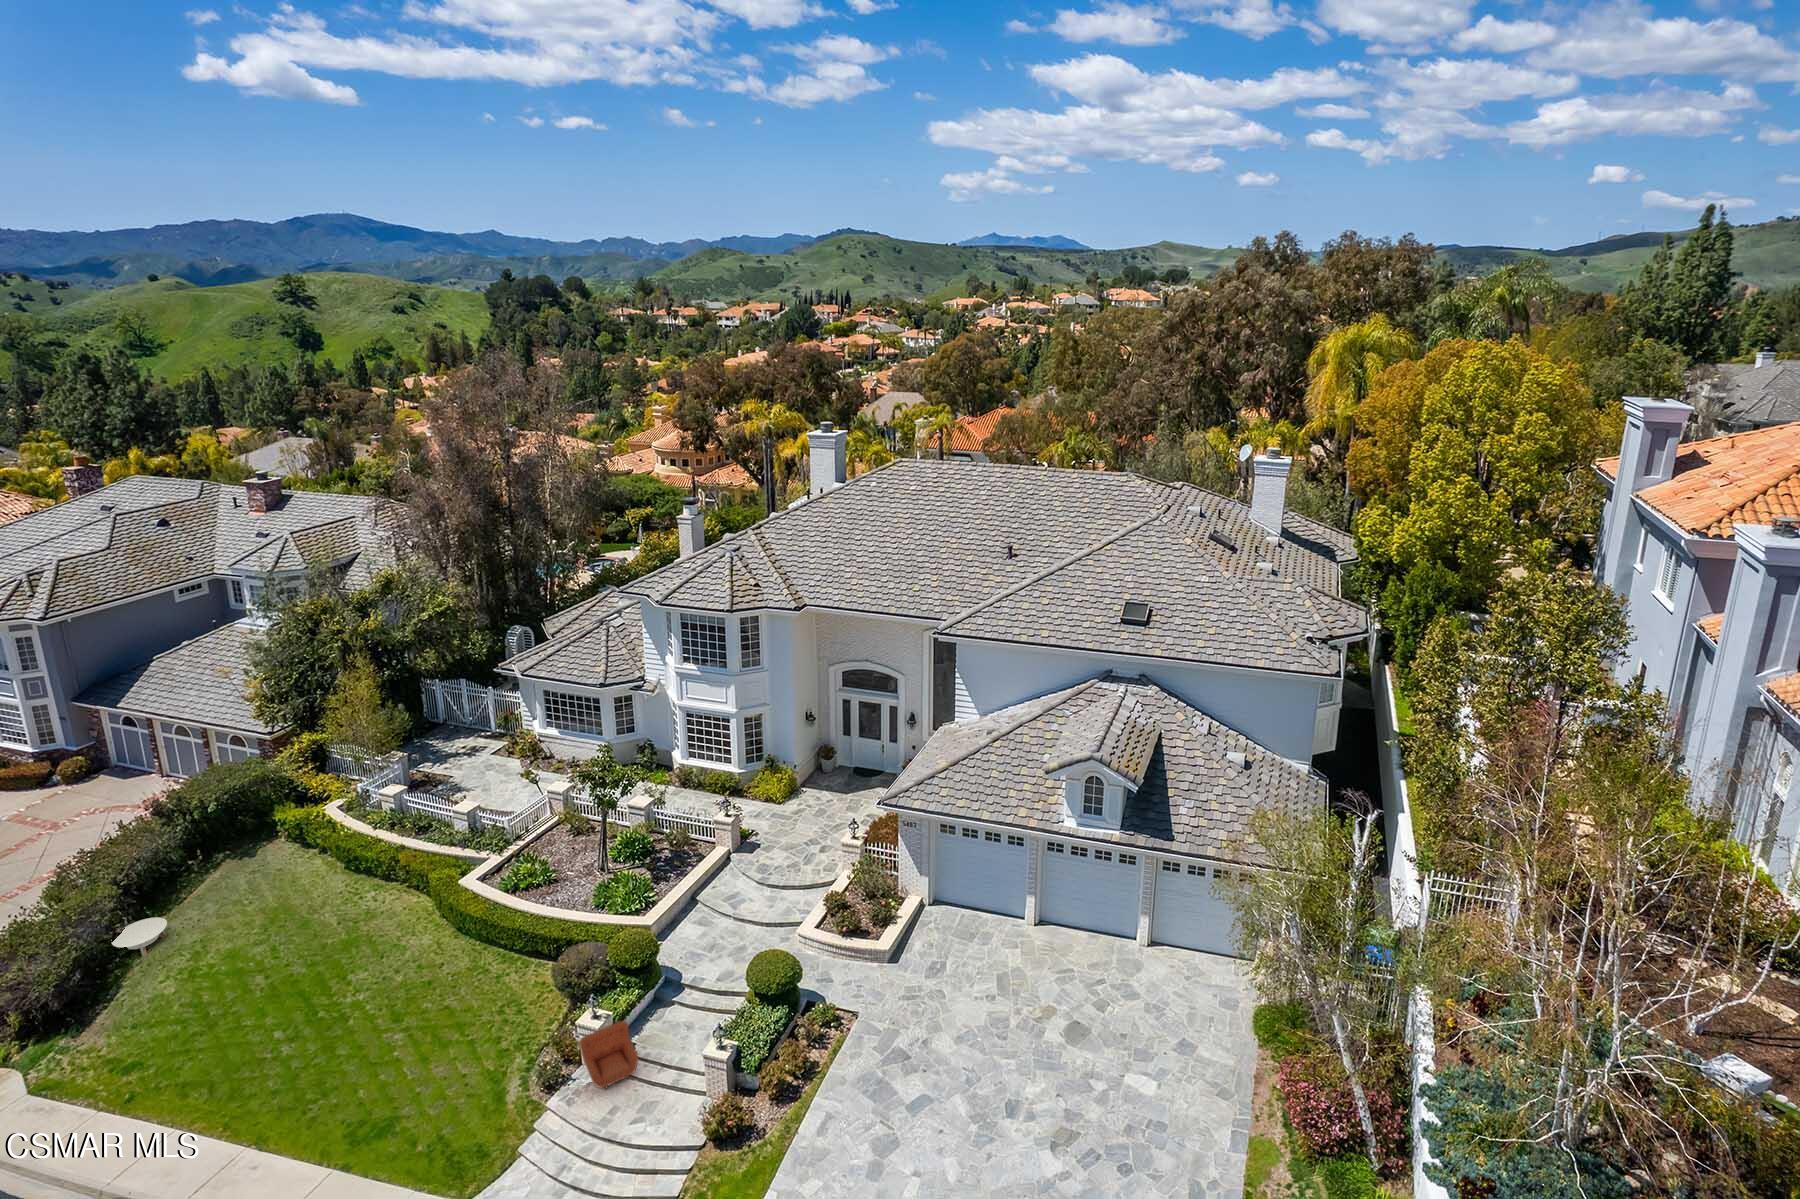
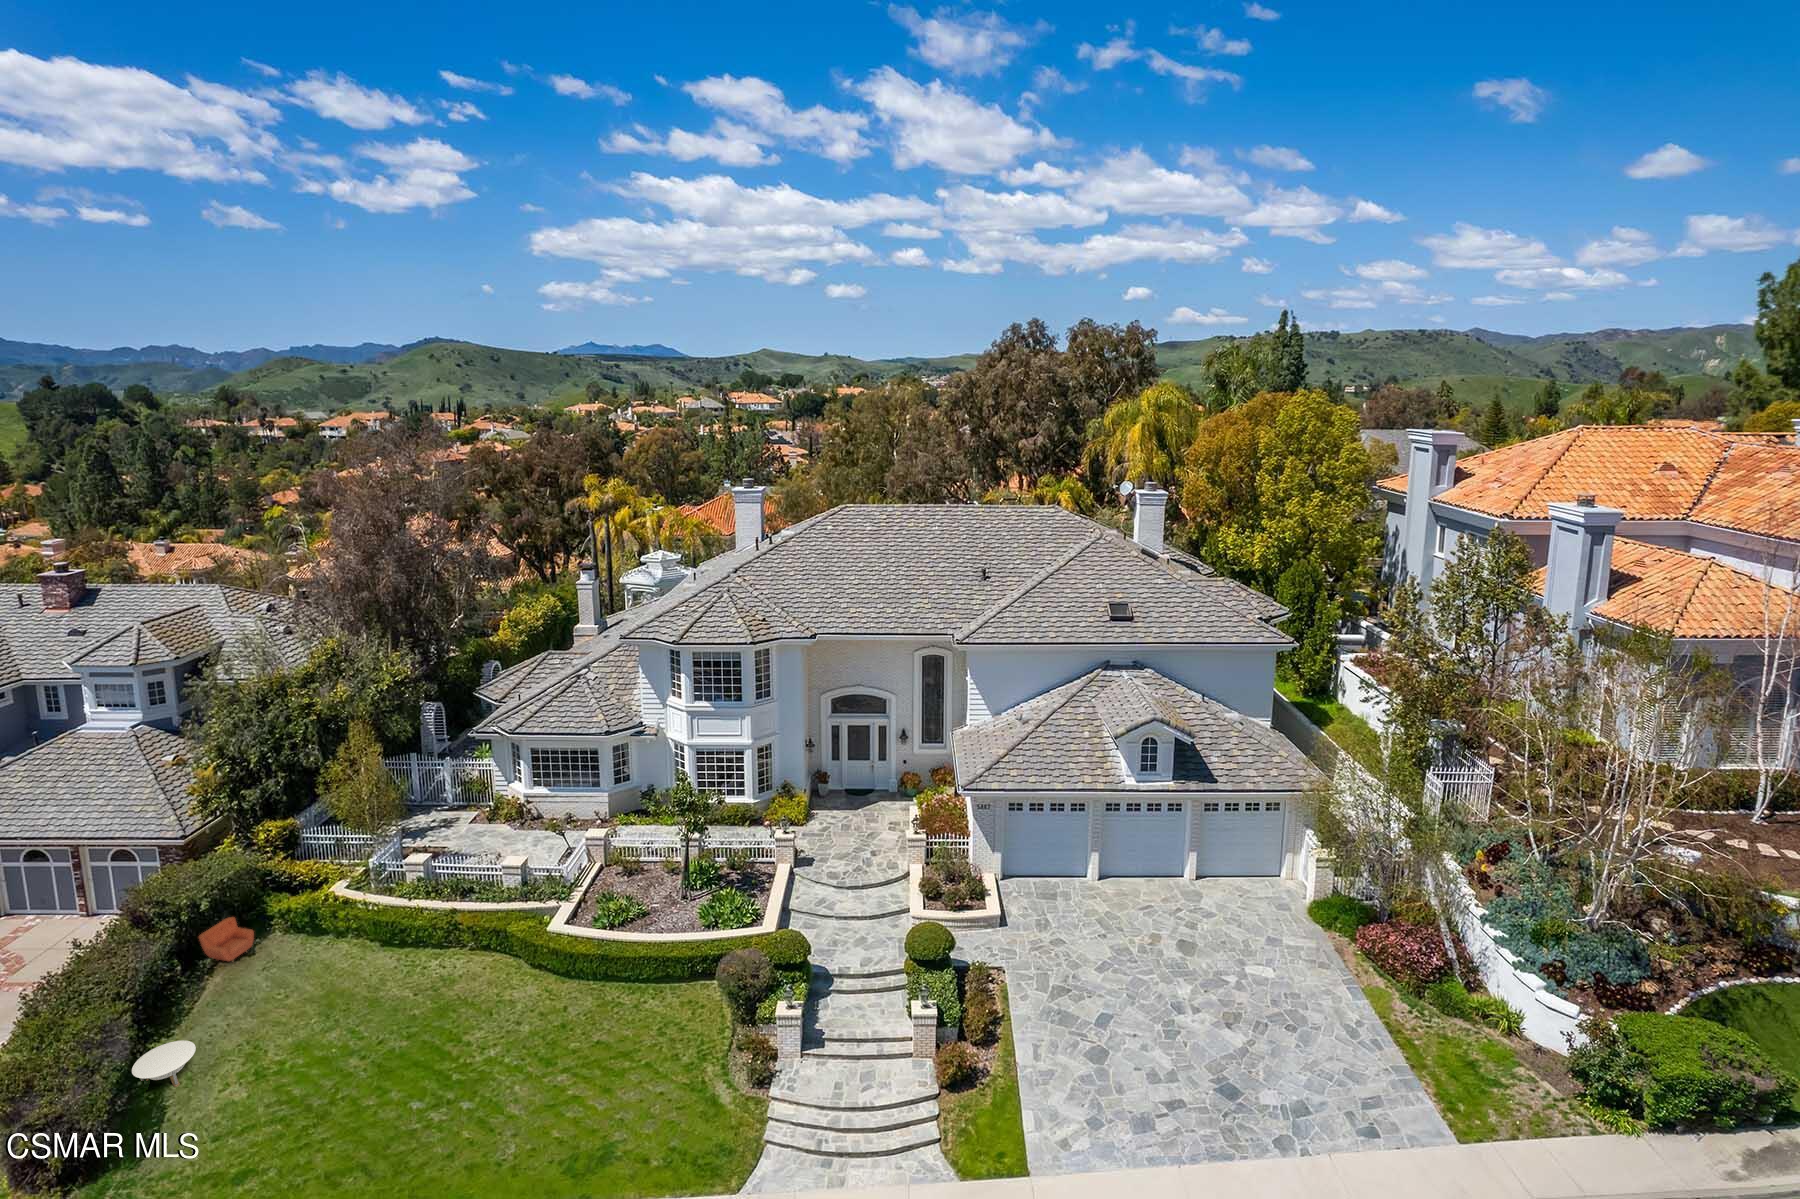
armchair: present [579,1021,639,1089] -> present [199,917,254,964]

